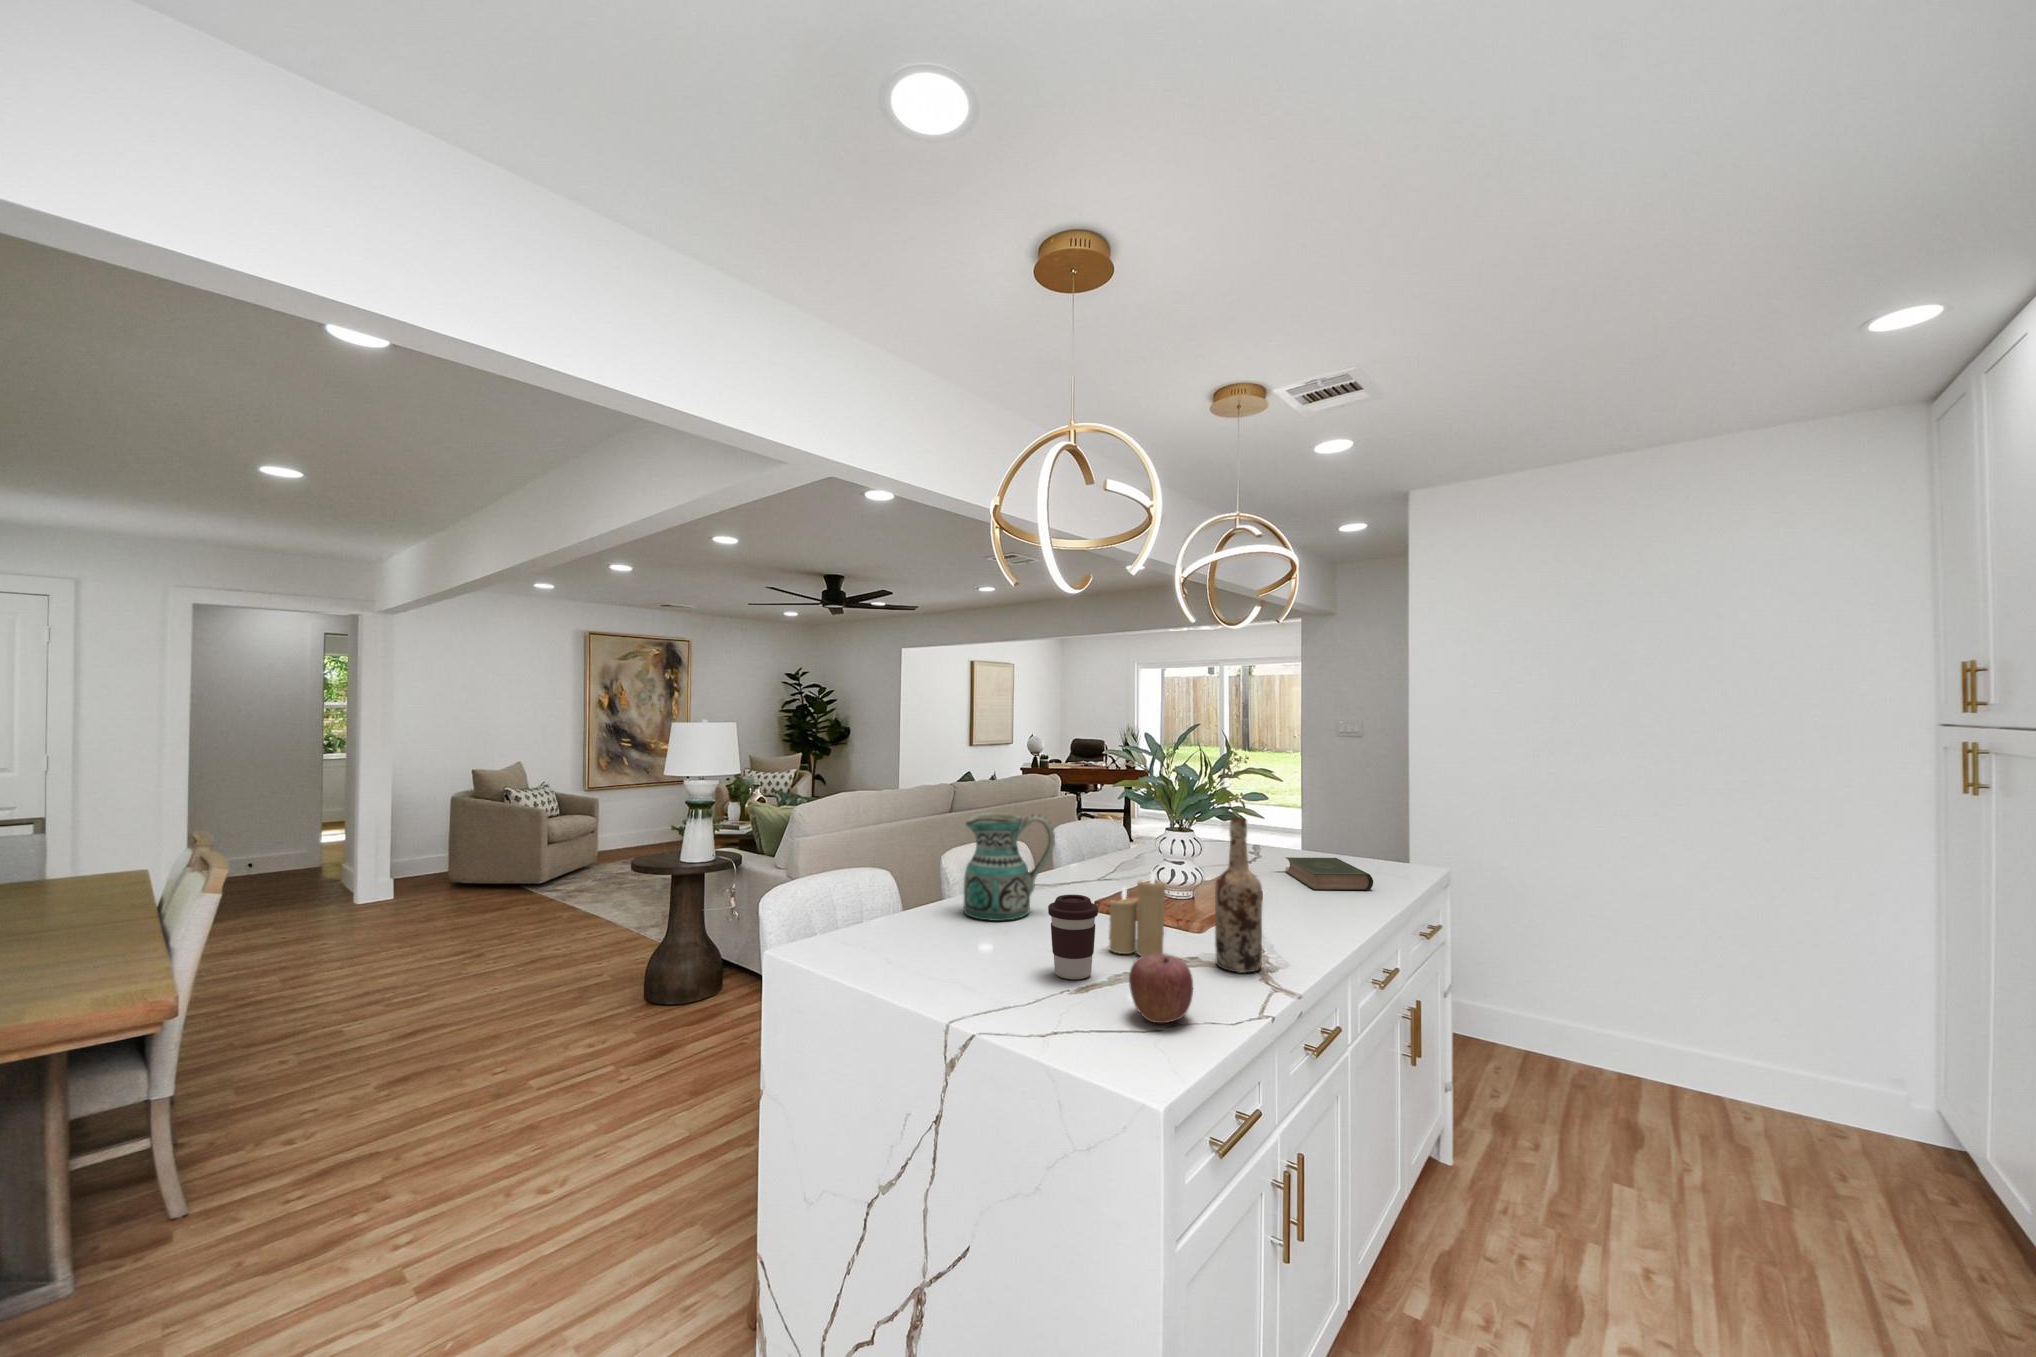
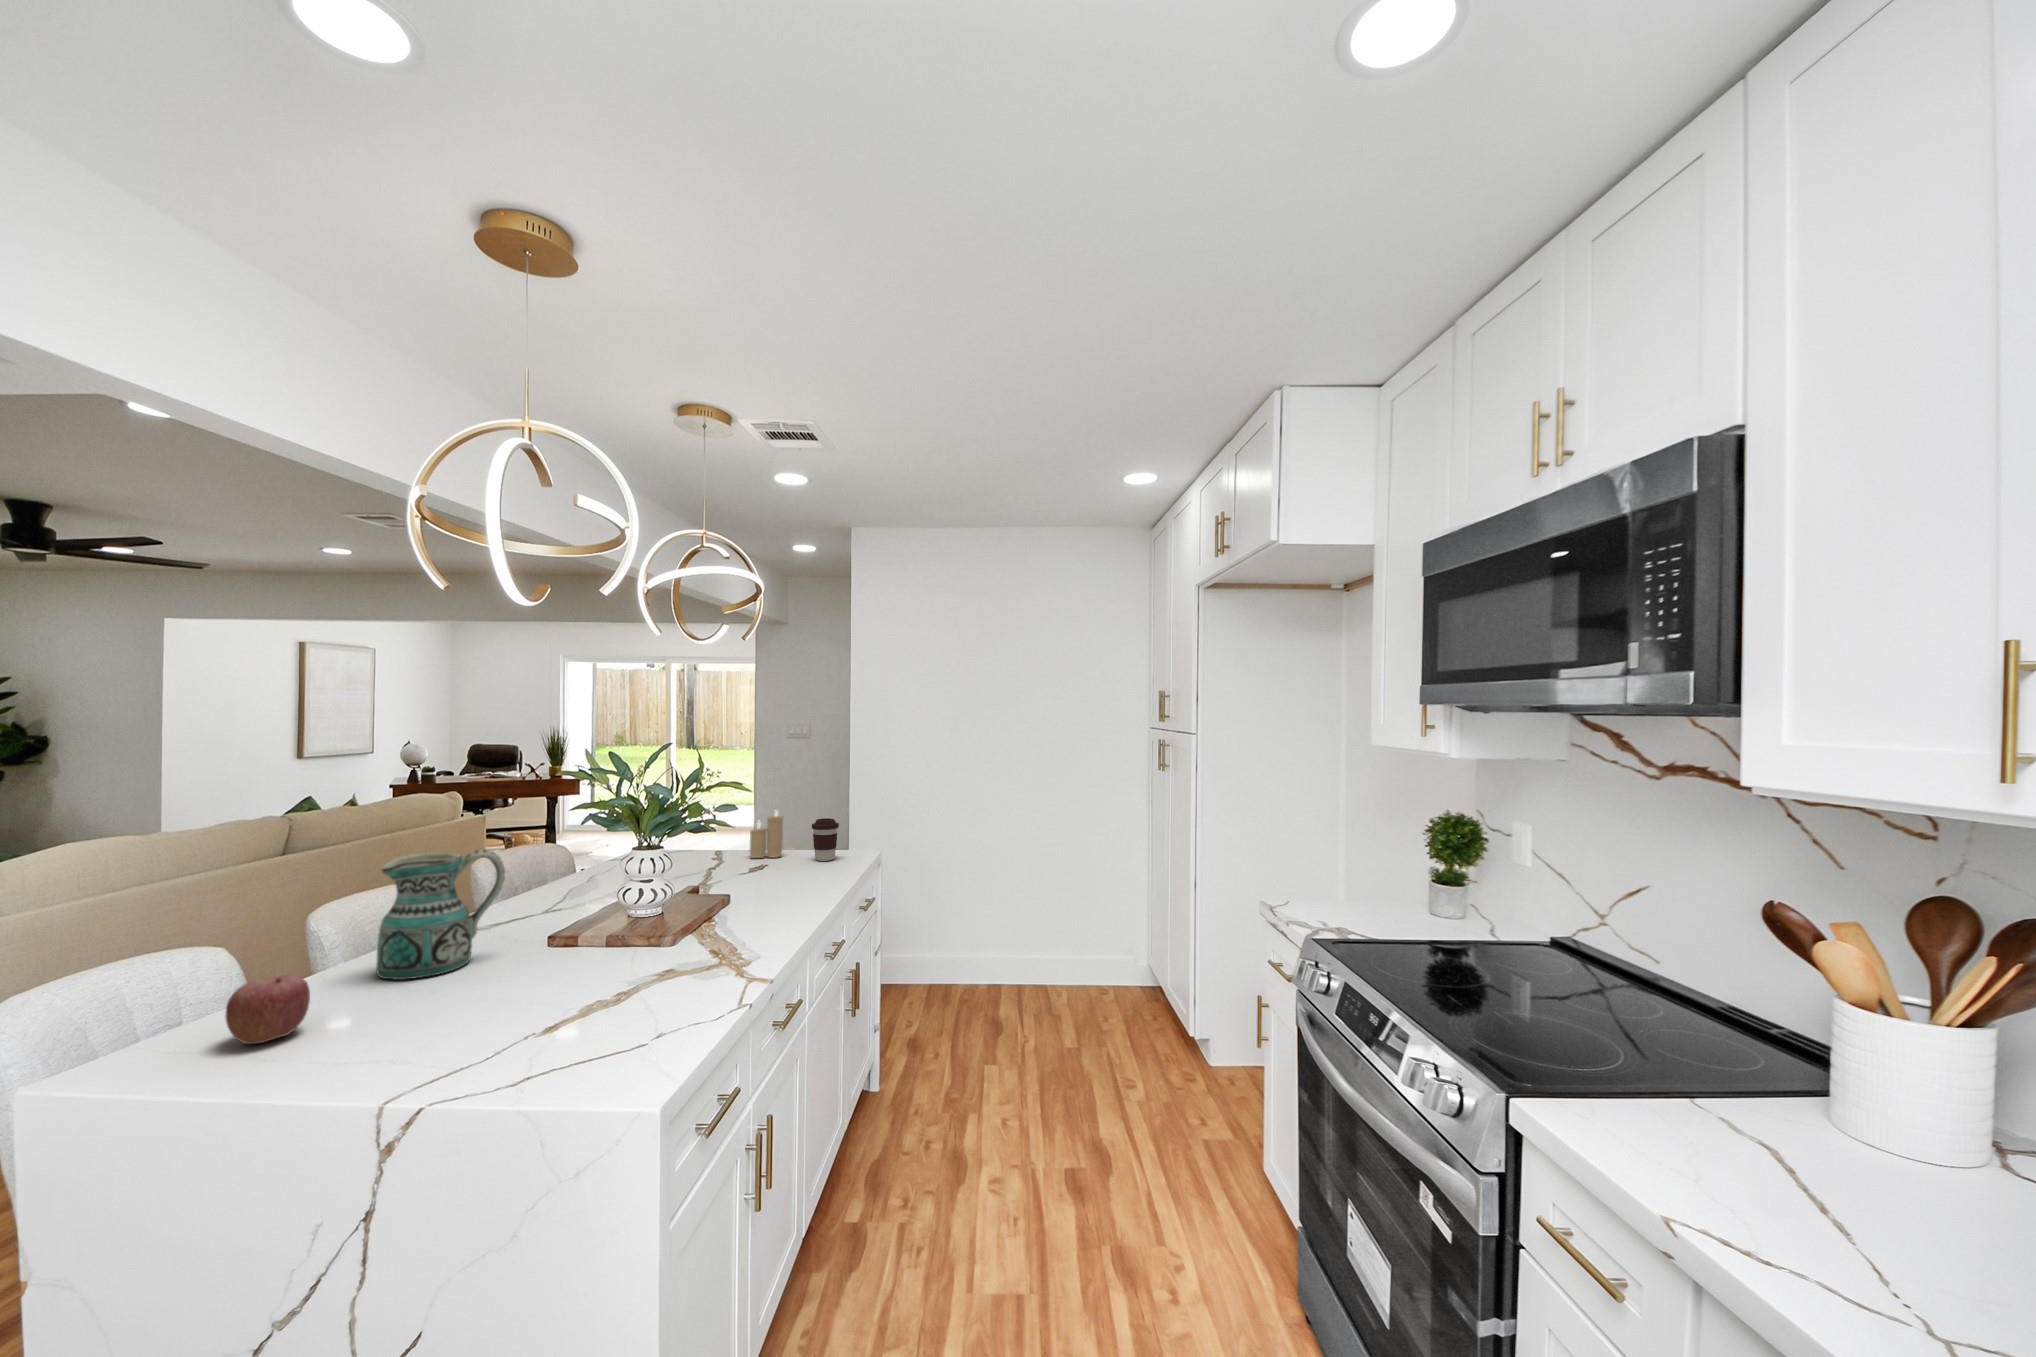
wine bottle: present [1215,817,1262,973] -> none [693,832,738,974]
book: present [1286,857,1373,890] -> none [745,853,823,886]
candle: present [1109,871,1166,956] -> present [750,810,783,858]
coffee cup: present [1048,895,1098,979] -> present [812,818,839,861]
apple: present [1129,954,1193,1023] -> present [226,975,310,1044]

